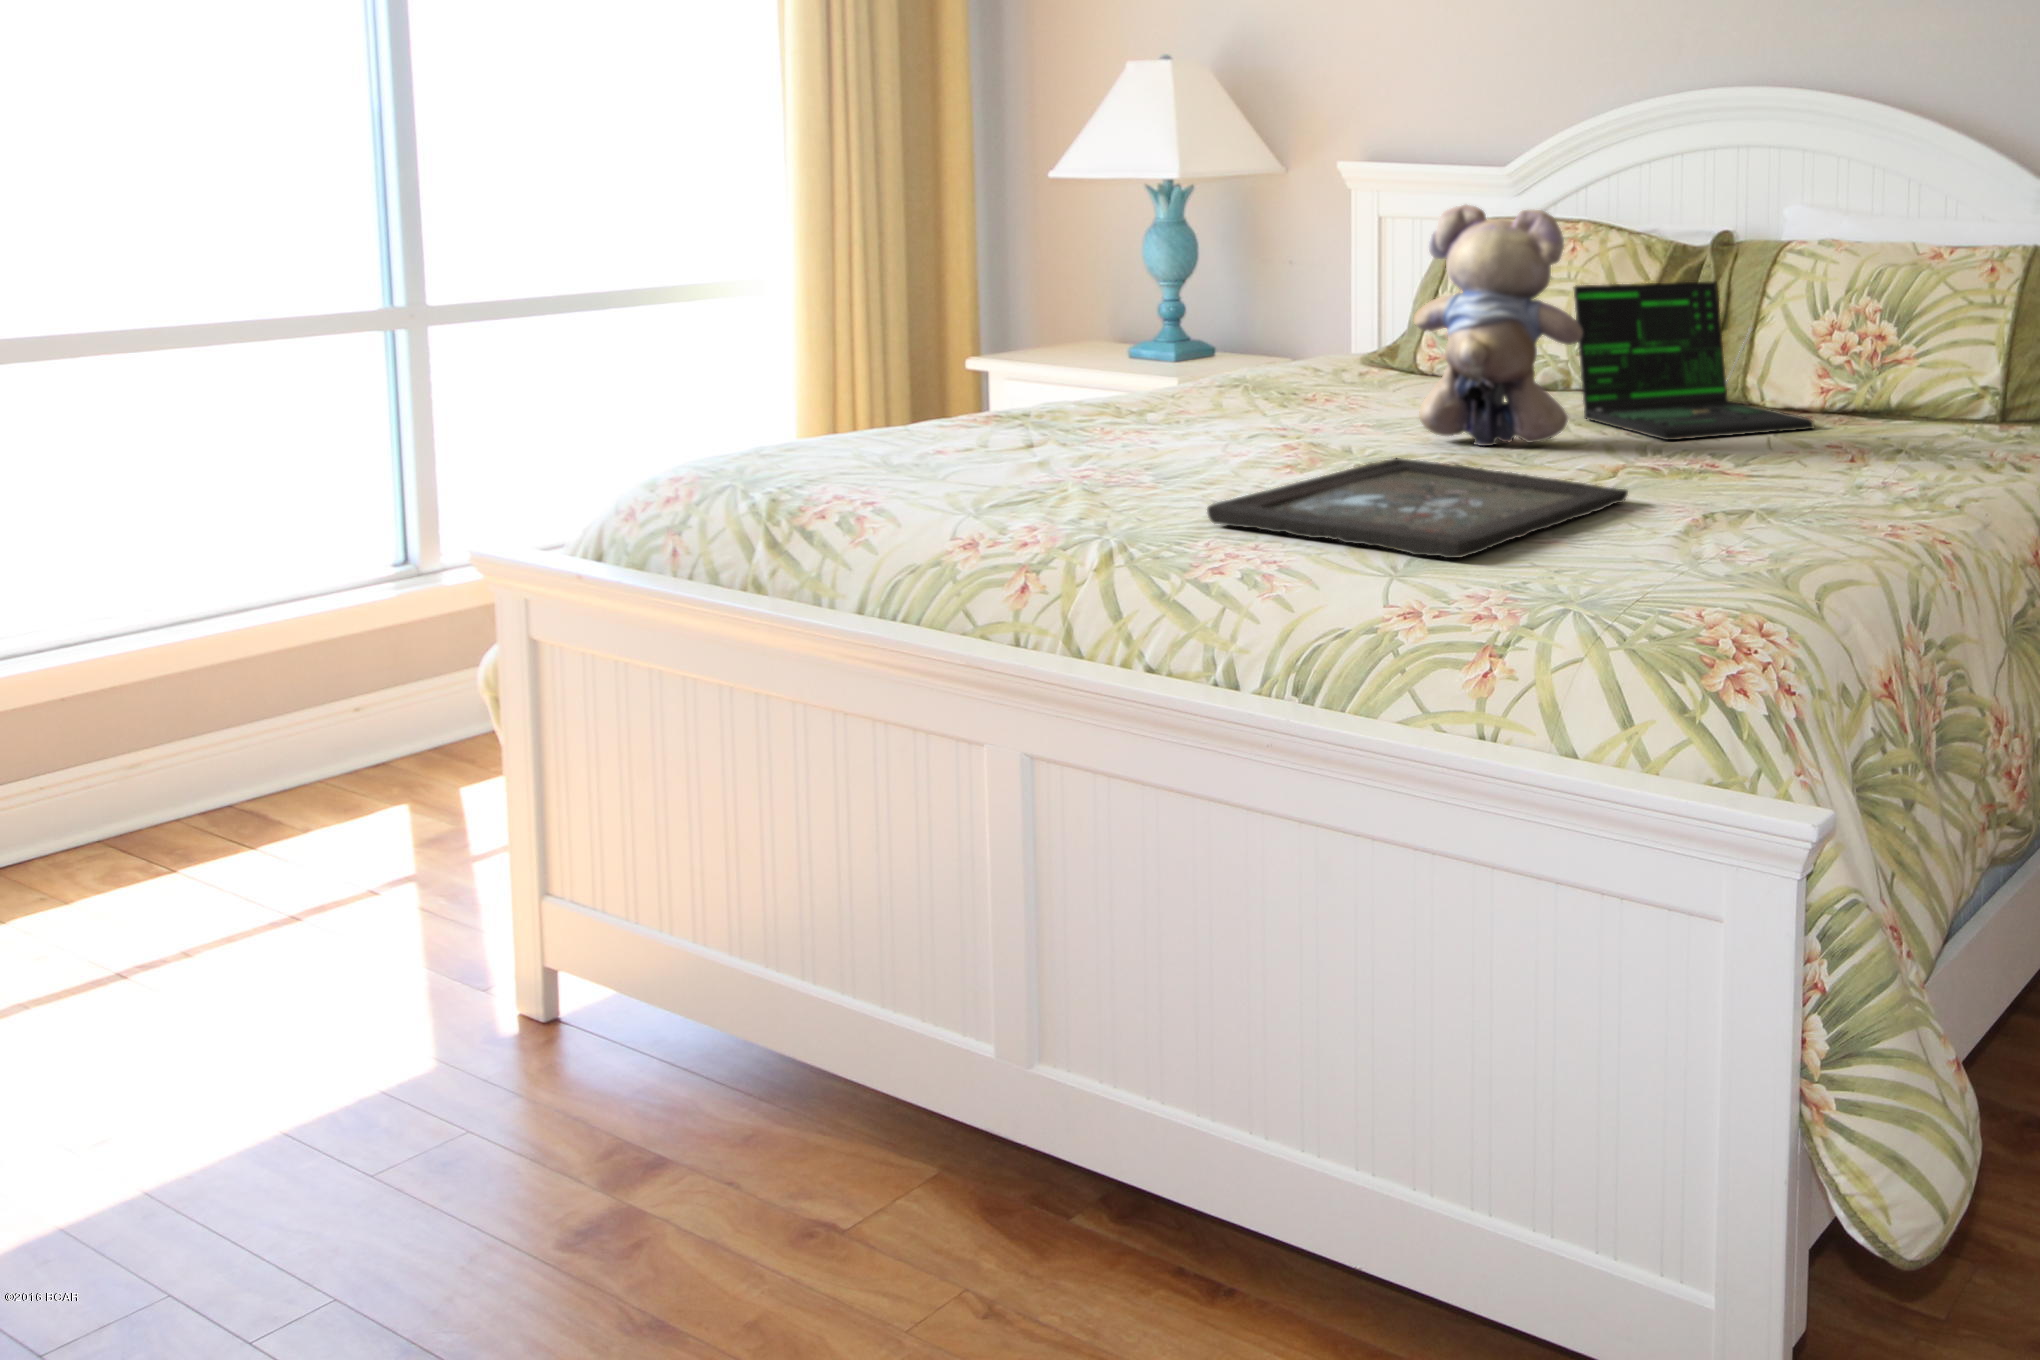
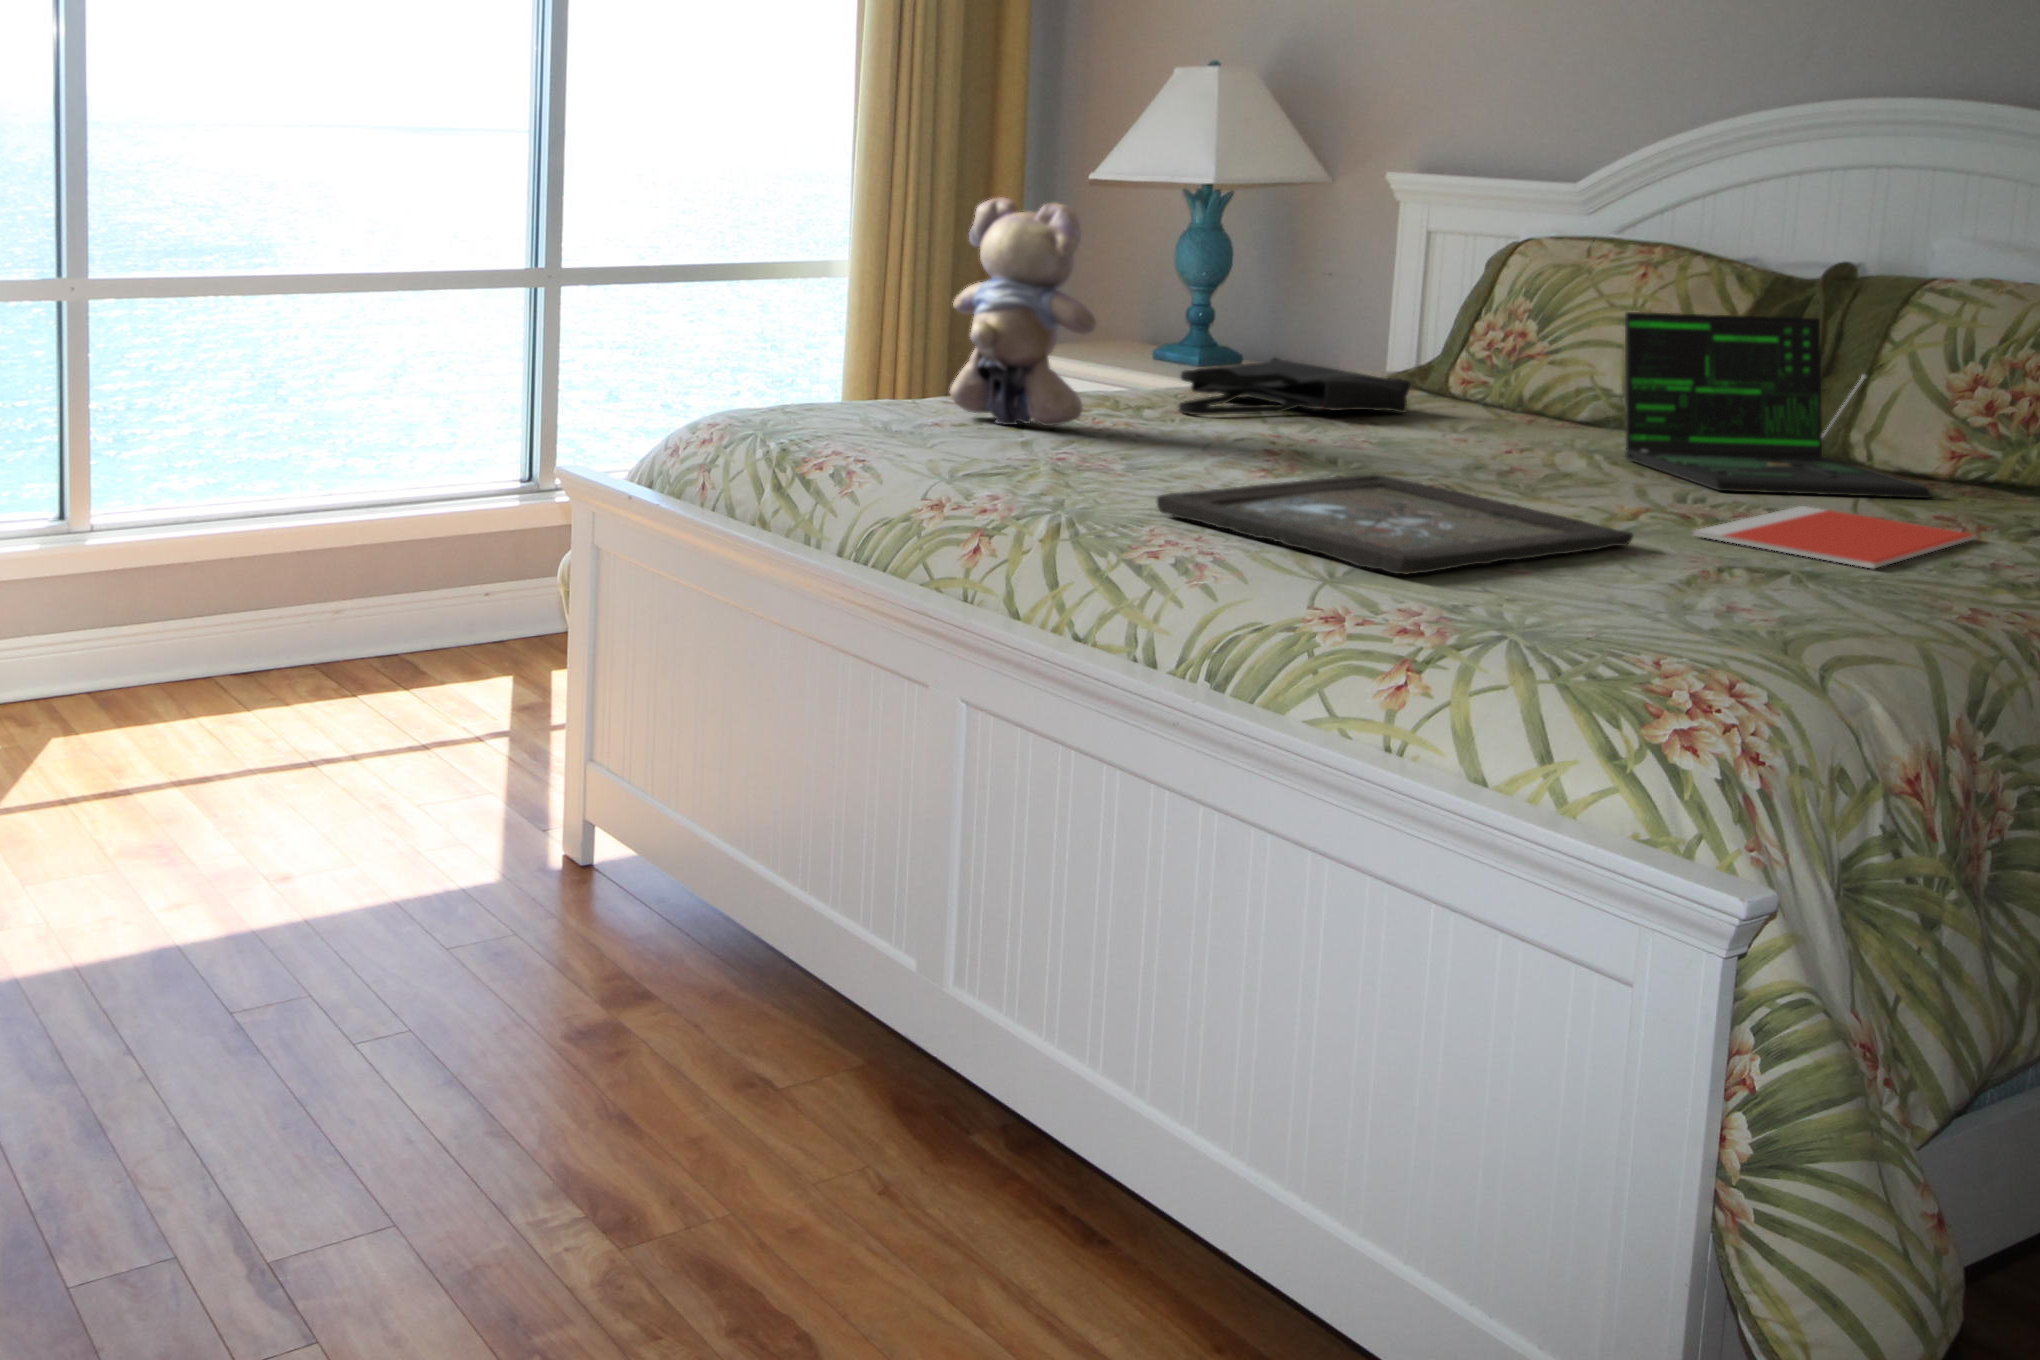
teddy bear: present [1414,205,1582,446] -> present [950,197,1096,426]
tote bag: none [1185,348,1392,413] -> present [1179,357,1410,415]
notebook: none [1667,447,1862,498] -> present [1693,506,1976,568]

